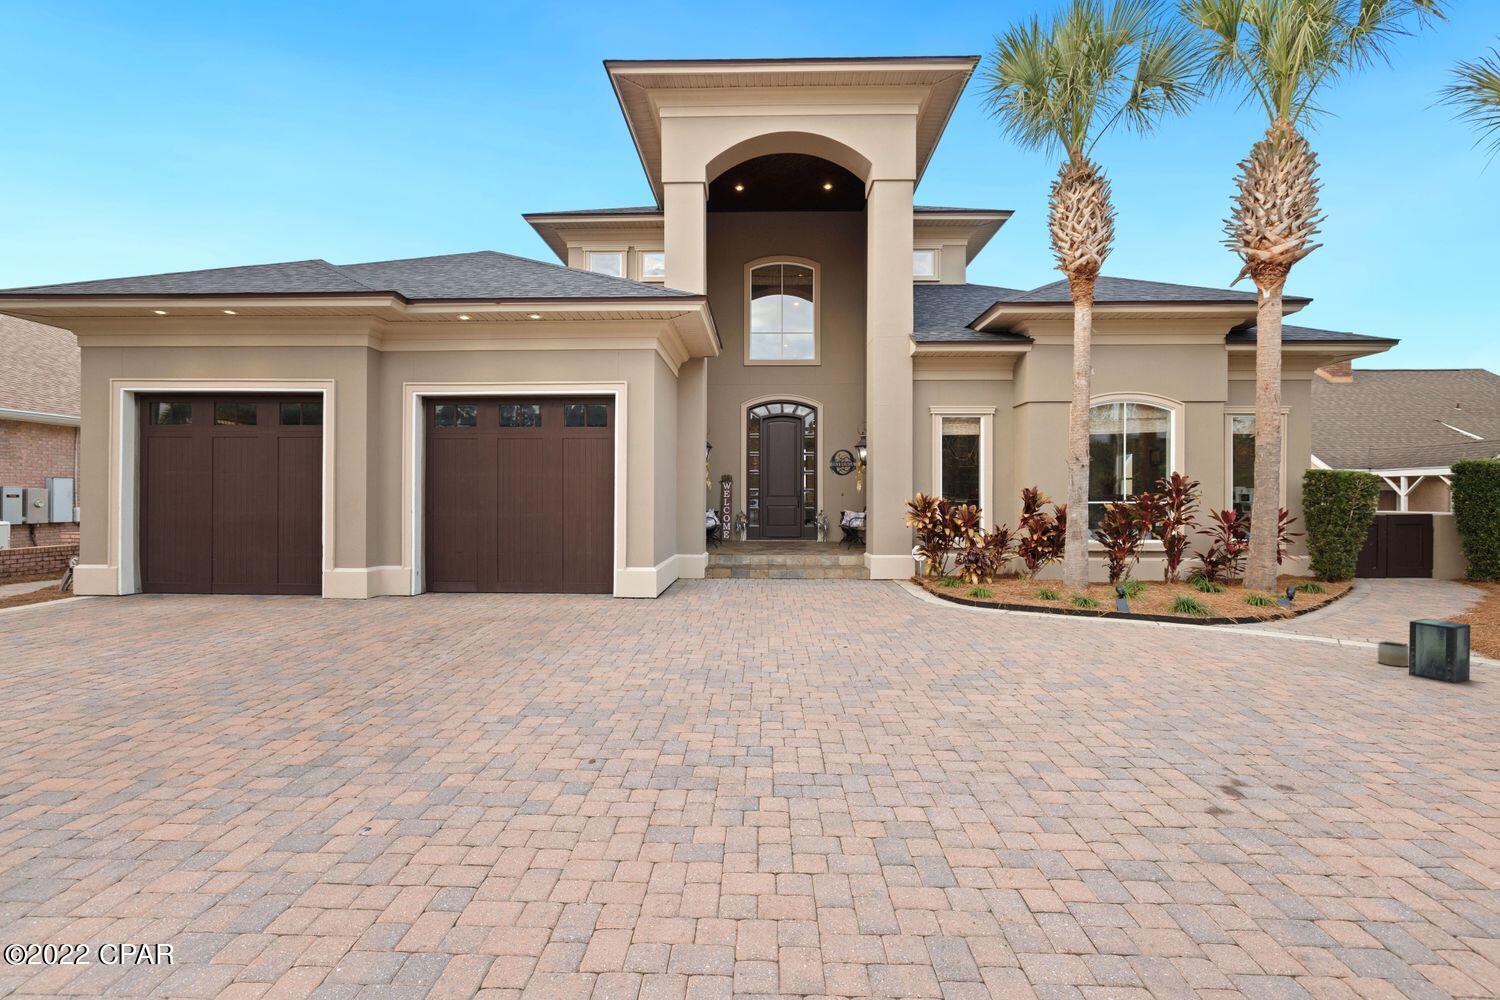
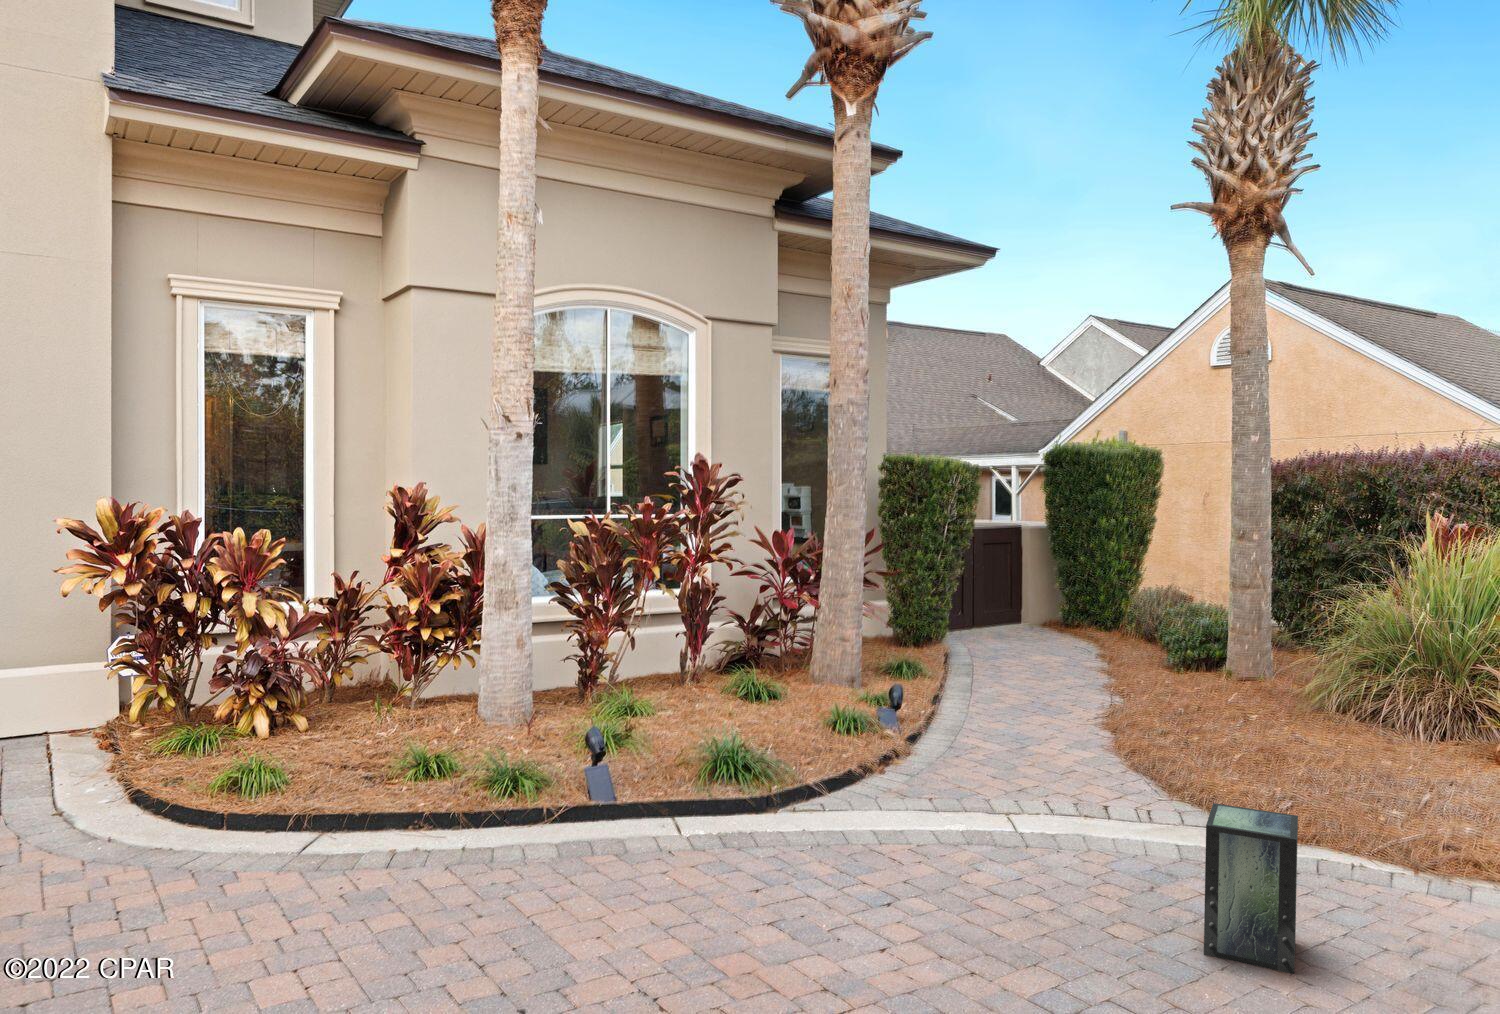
planter: present [1378,642,1409,667] -> none [1118,850,1173,915]

